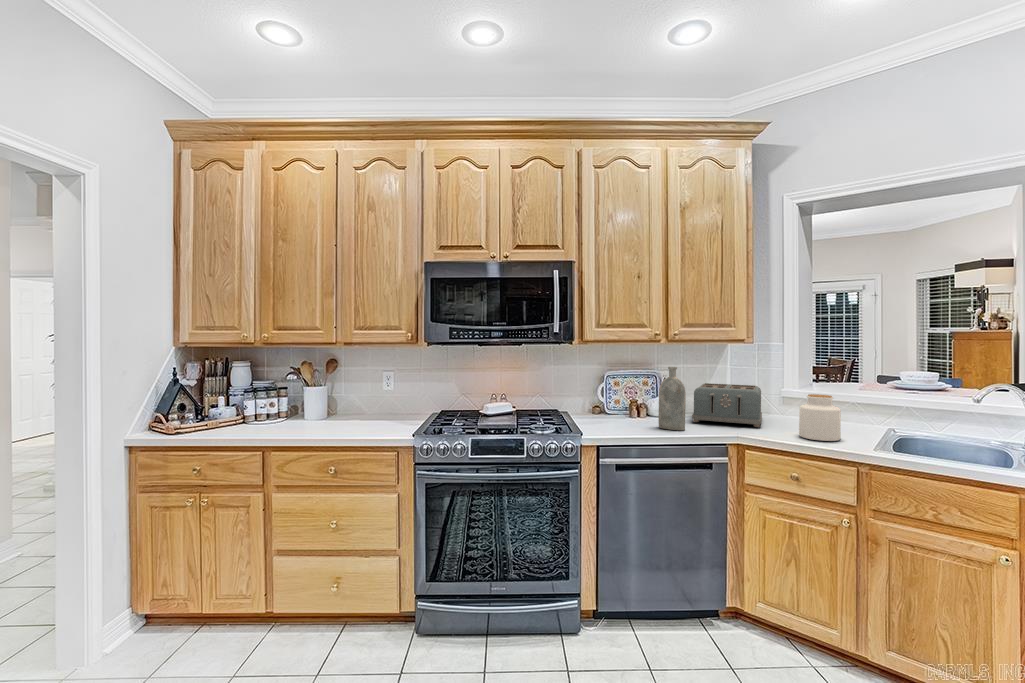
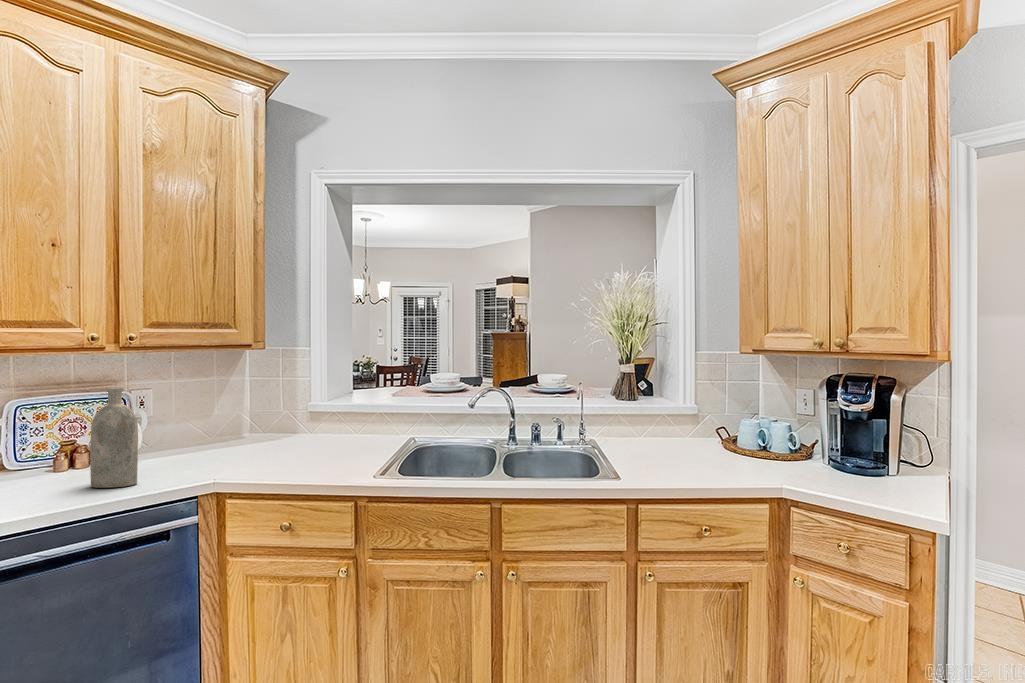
toaster: present [692,383,762,427] -> none [166,402,282,465]
jar: present [799,394,841,441] -> none [304,411,350,470]

